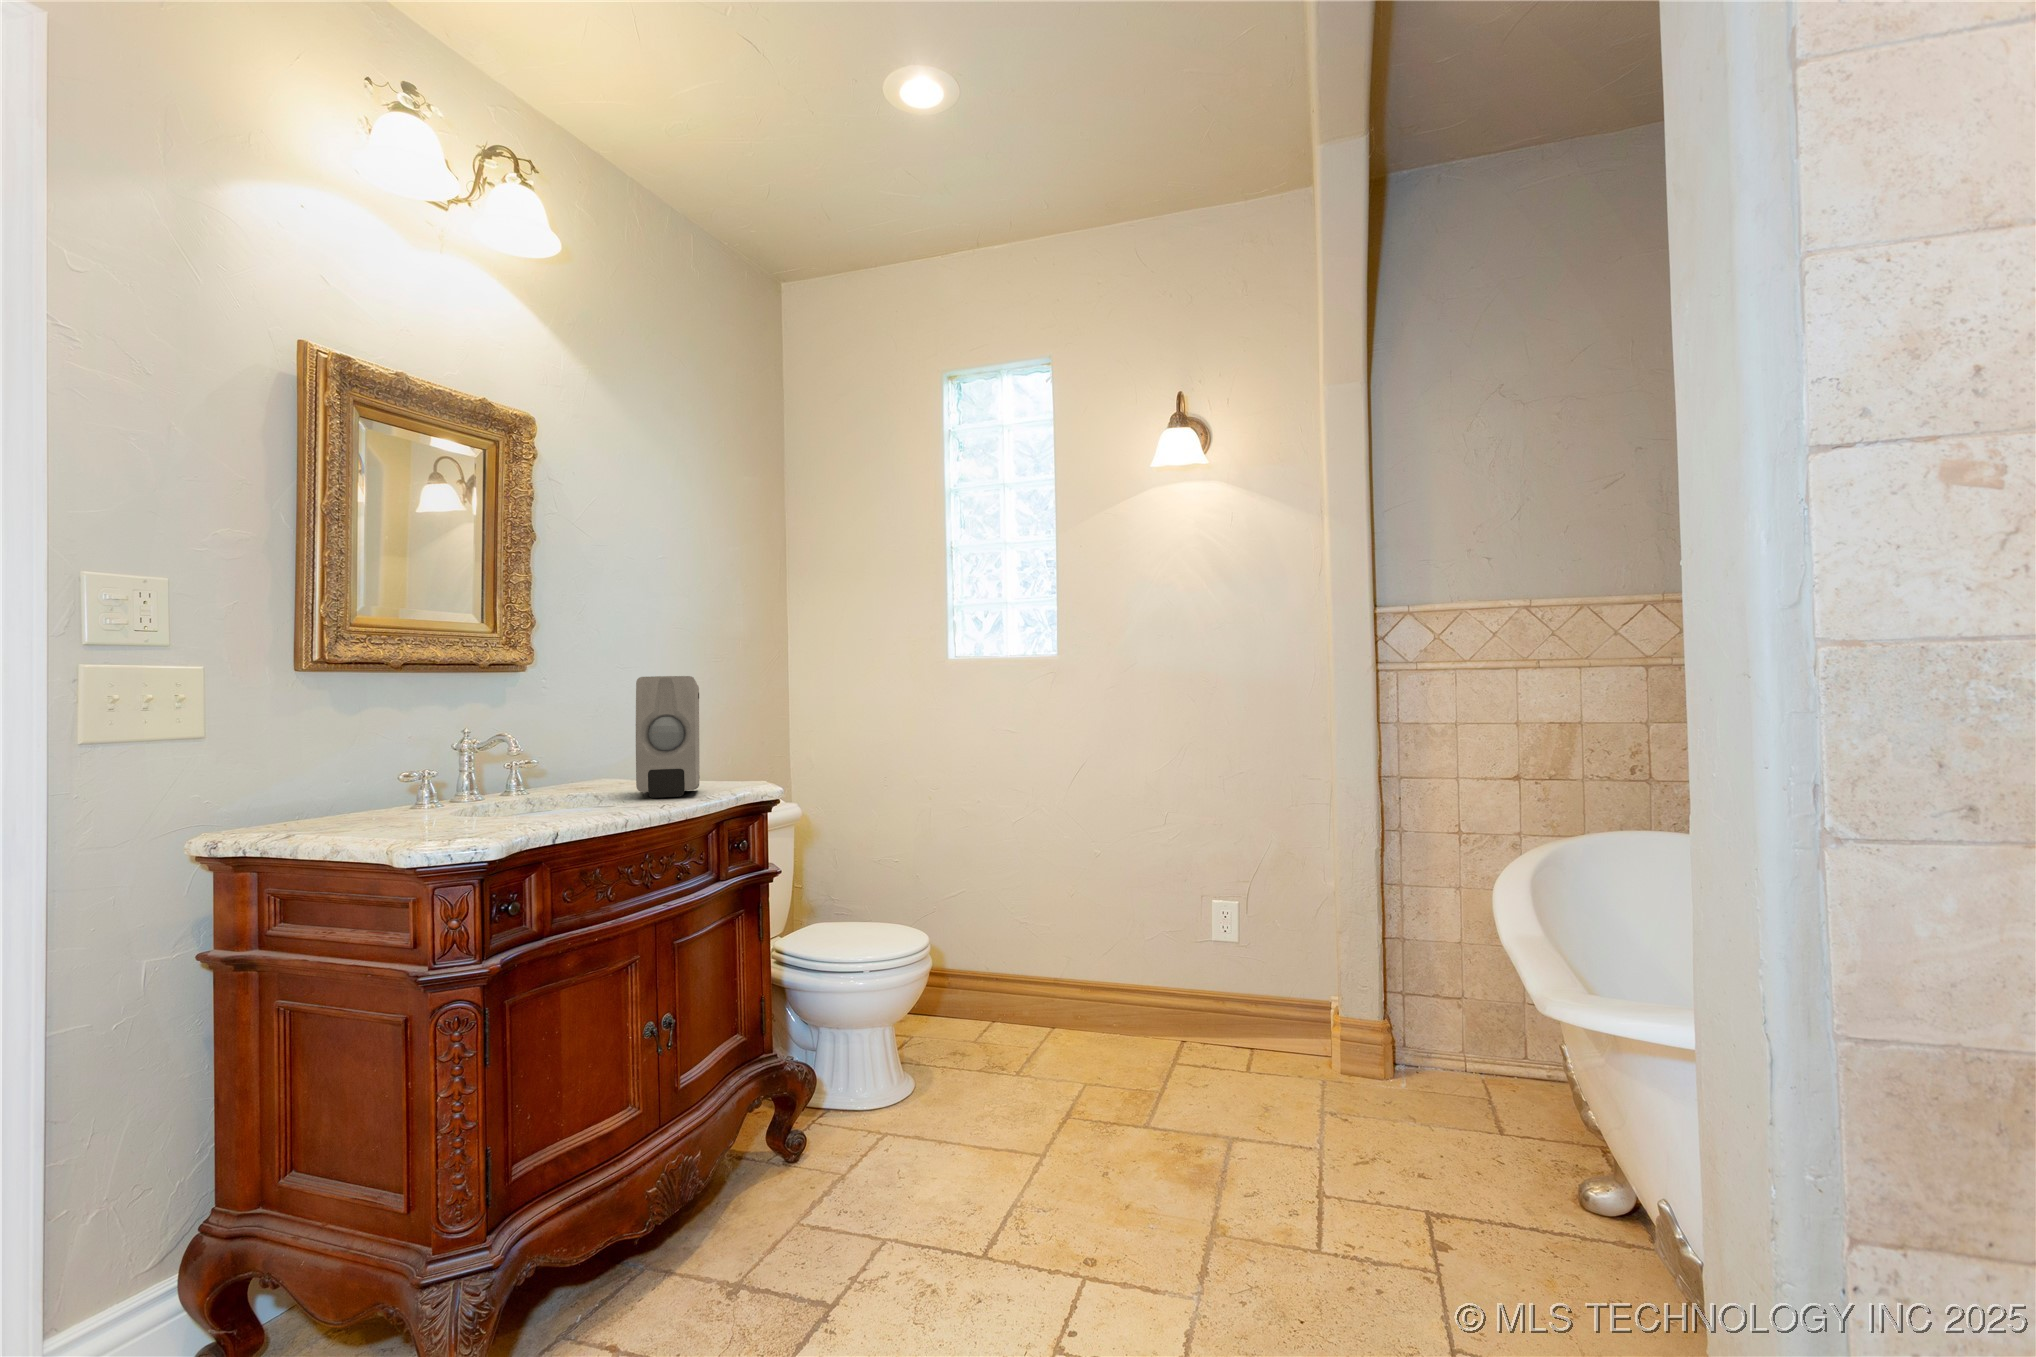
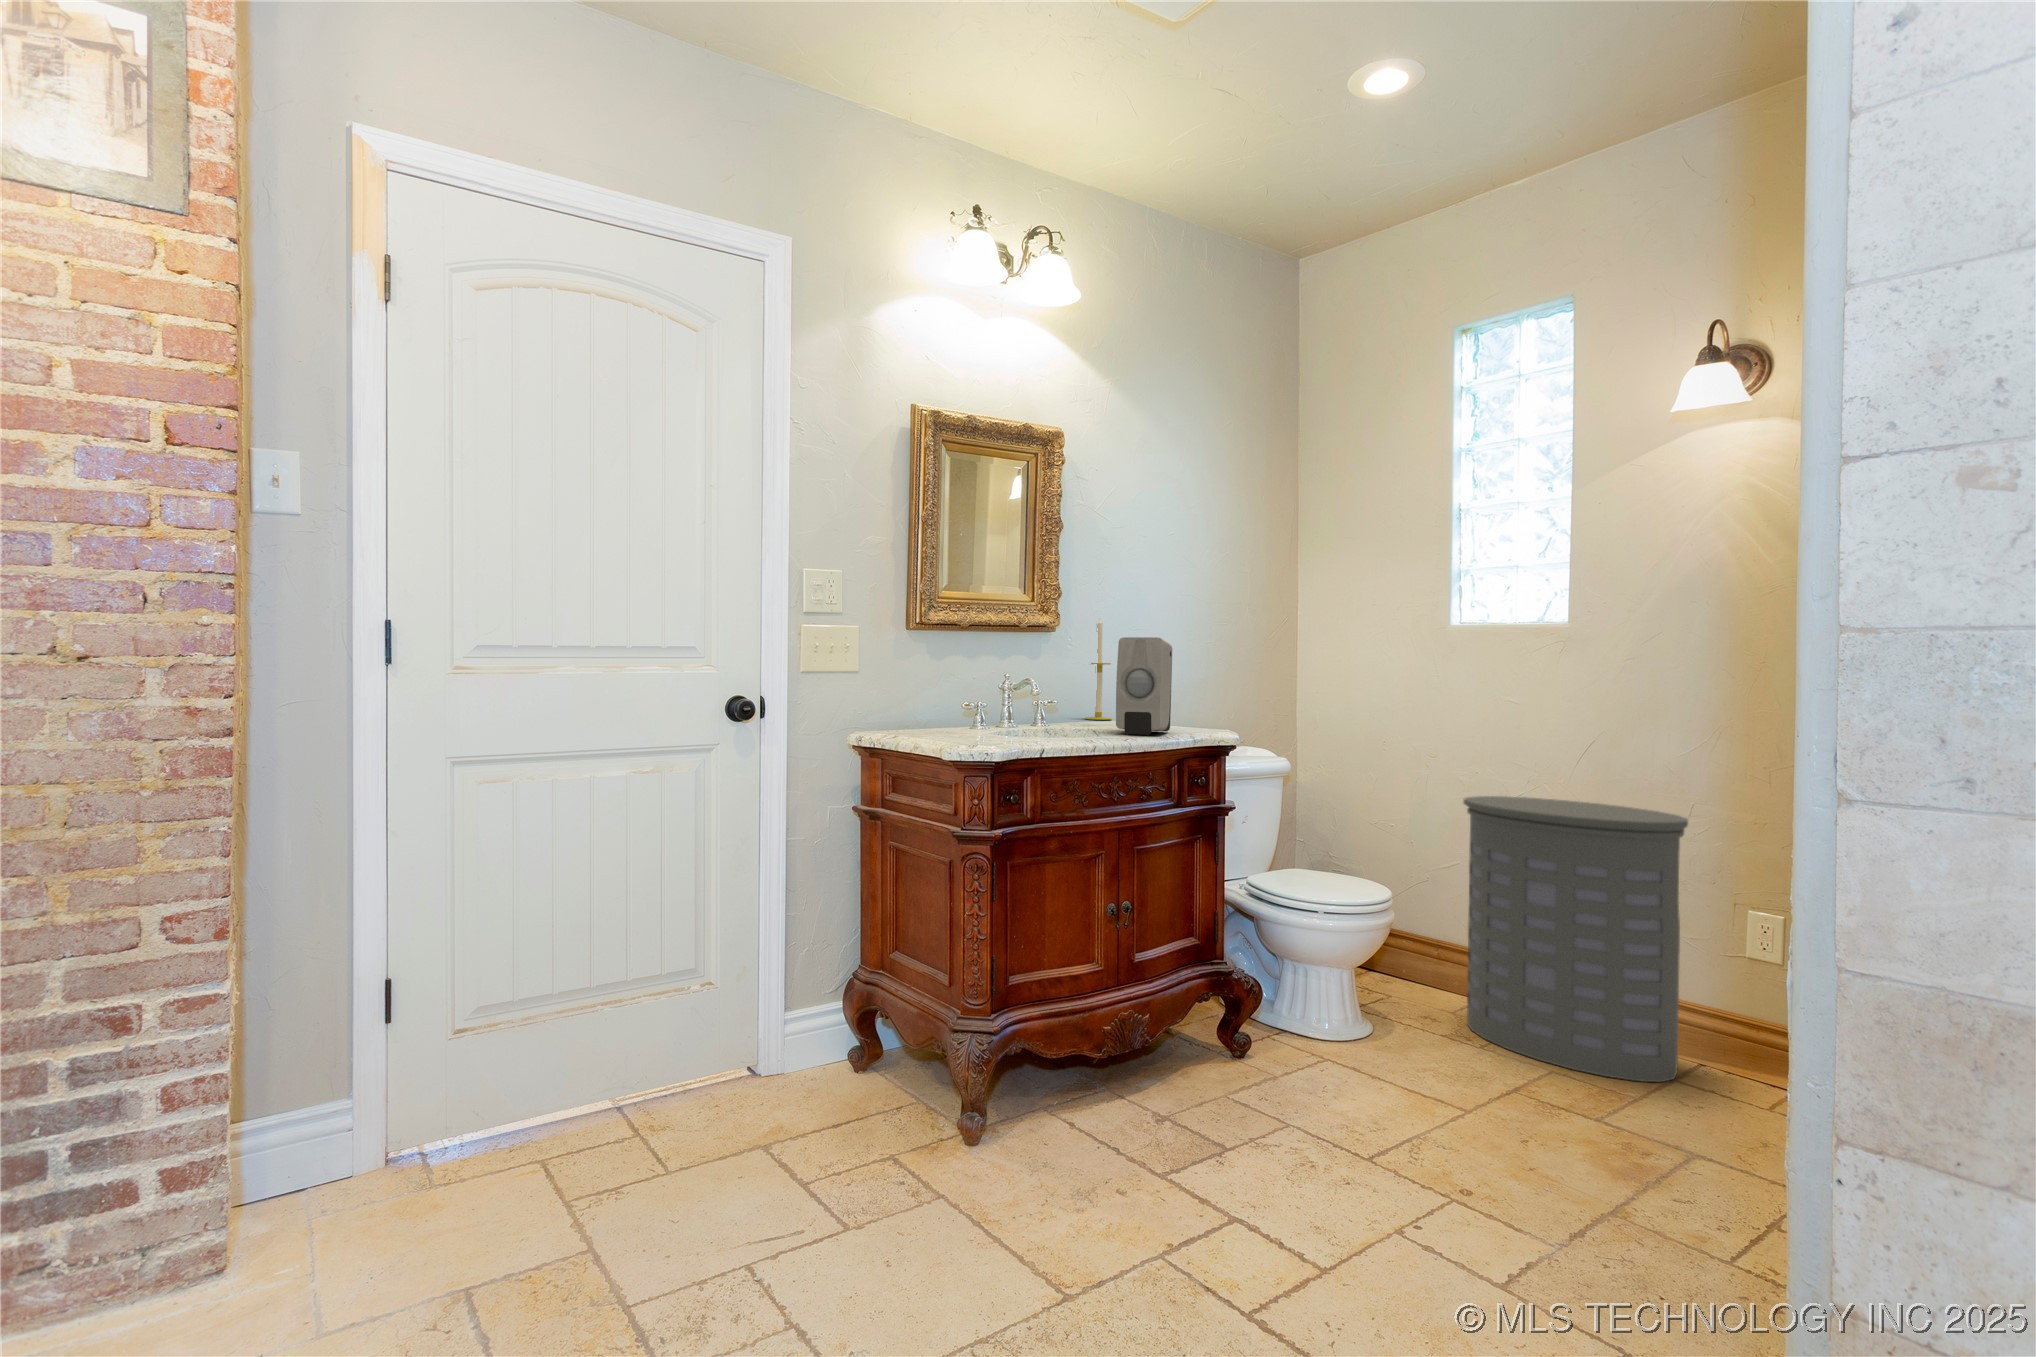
candle: none [567,652,605,780] -> present [1085,618,1112,720]
laundry hamper: none [985,821,1175,1077] -> present [1463,796,1688,1082]

